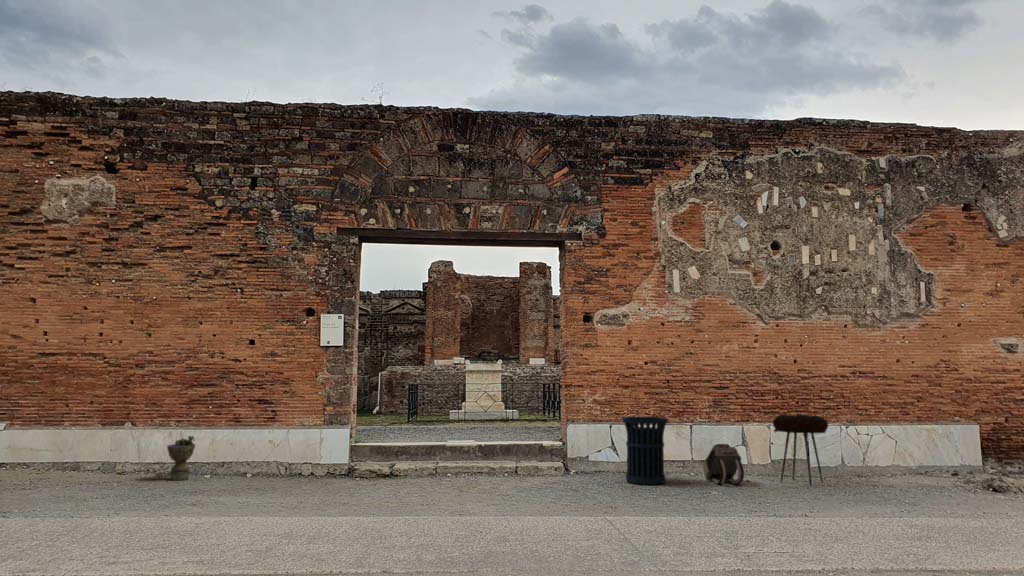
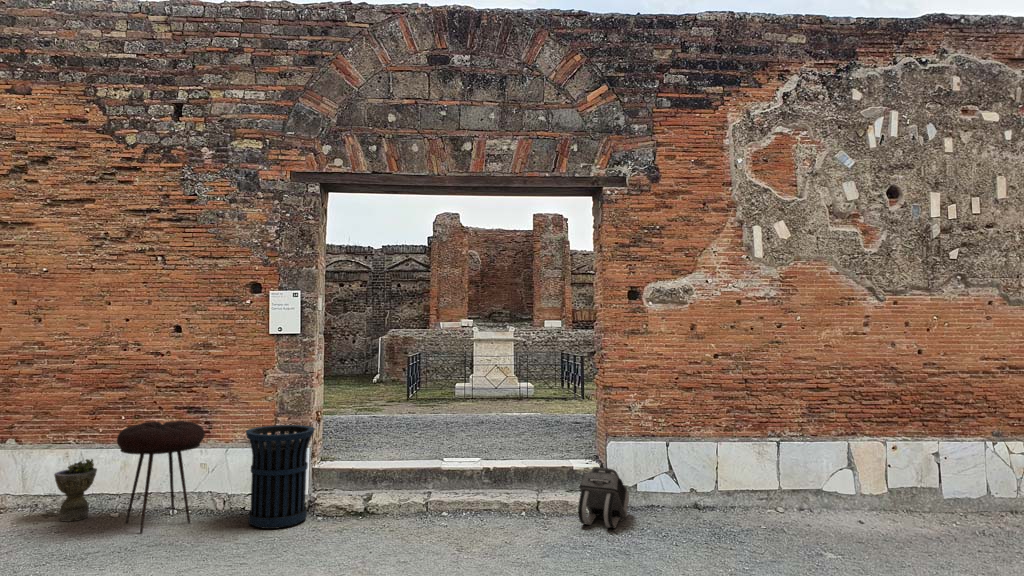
stool: present [773,415,828,486] -> present [117,421,205,533]
trash can: present [622,417,668,485] -> present [246,425,315,529]
backpack: present [703,444,744,484] -> present [578,467,629,528]

